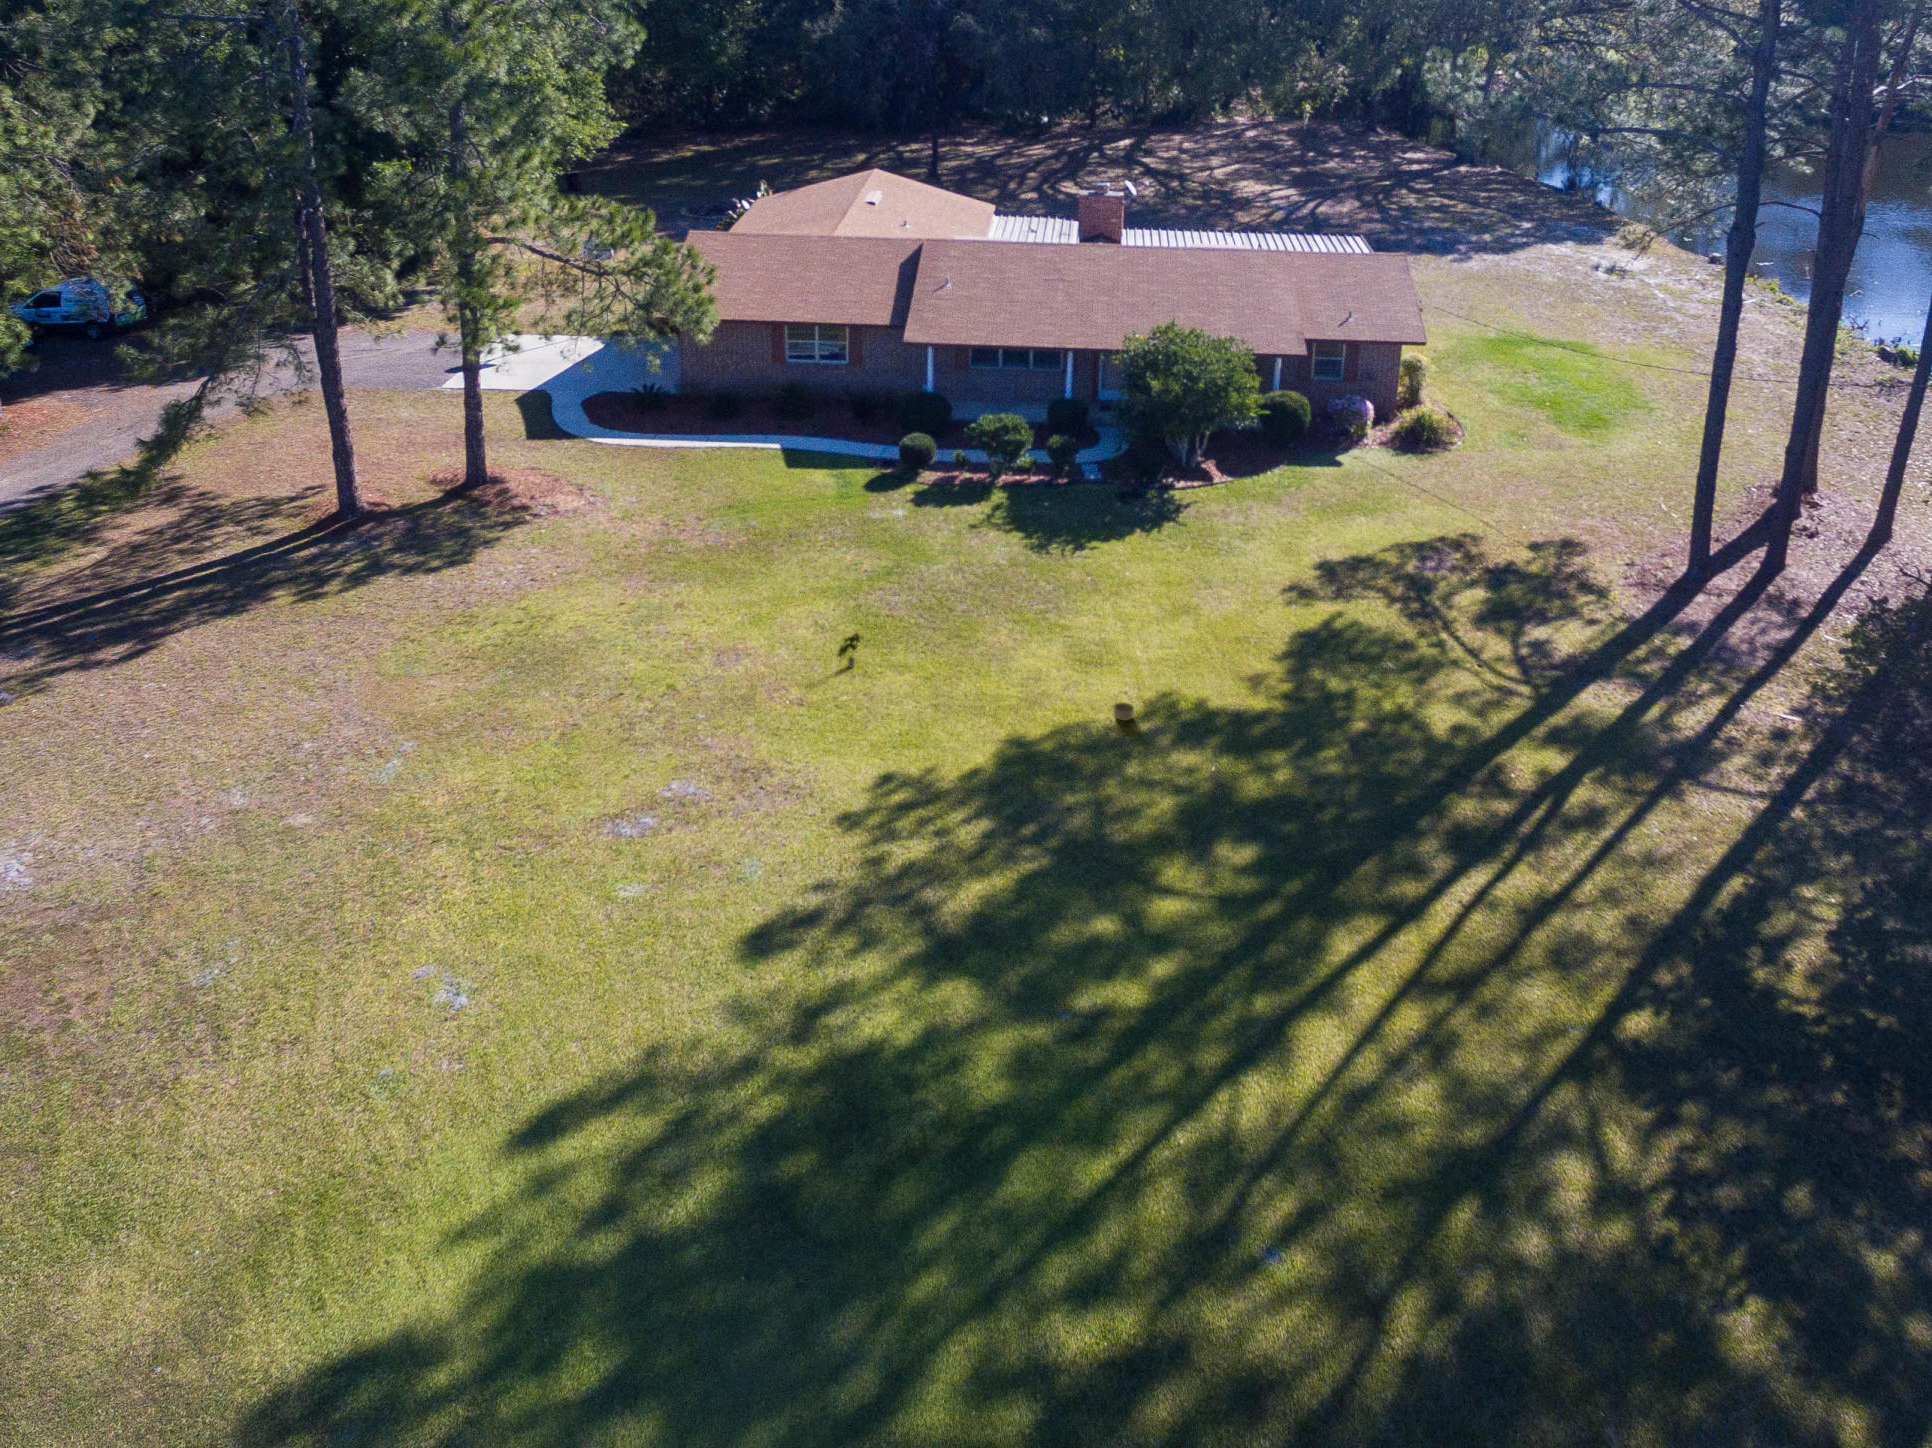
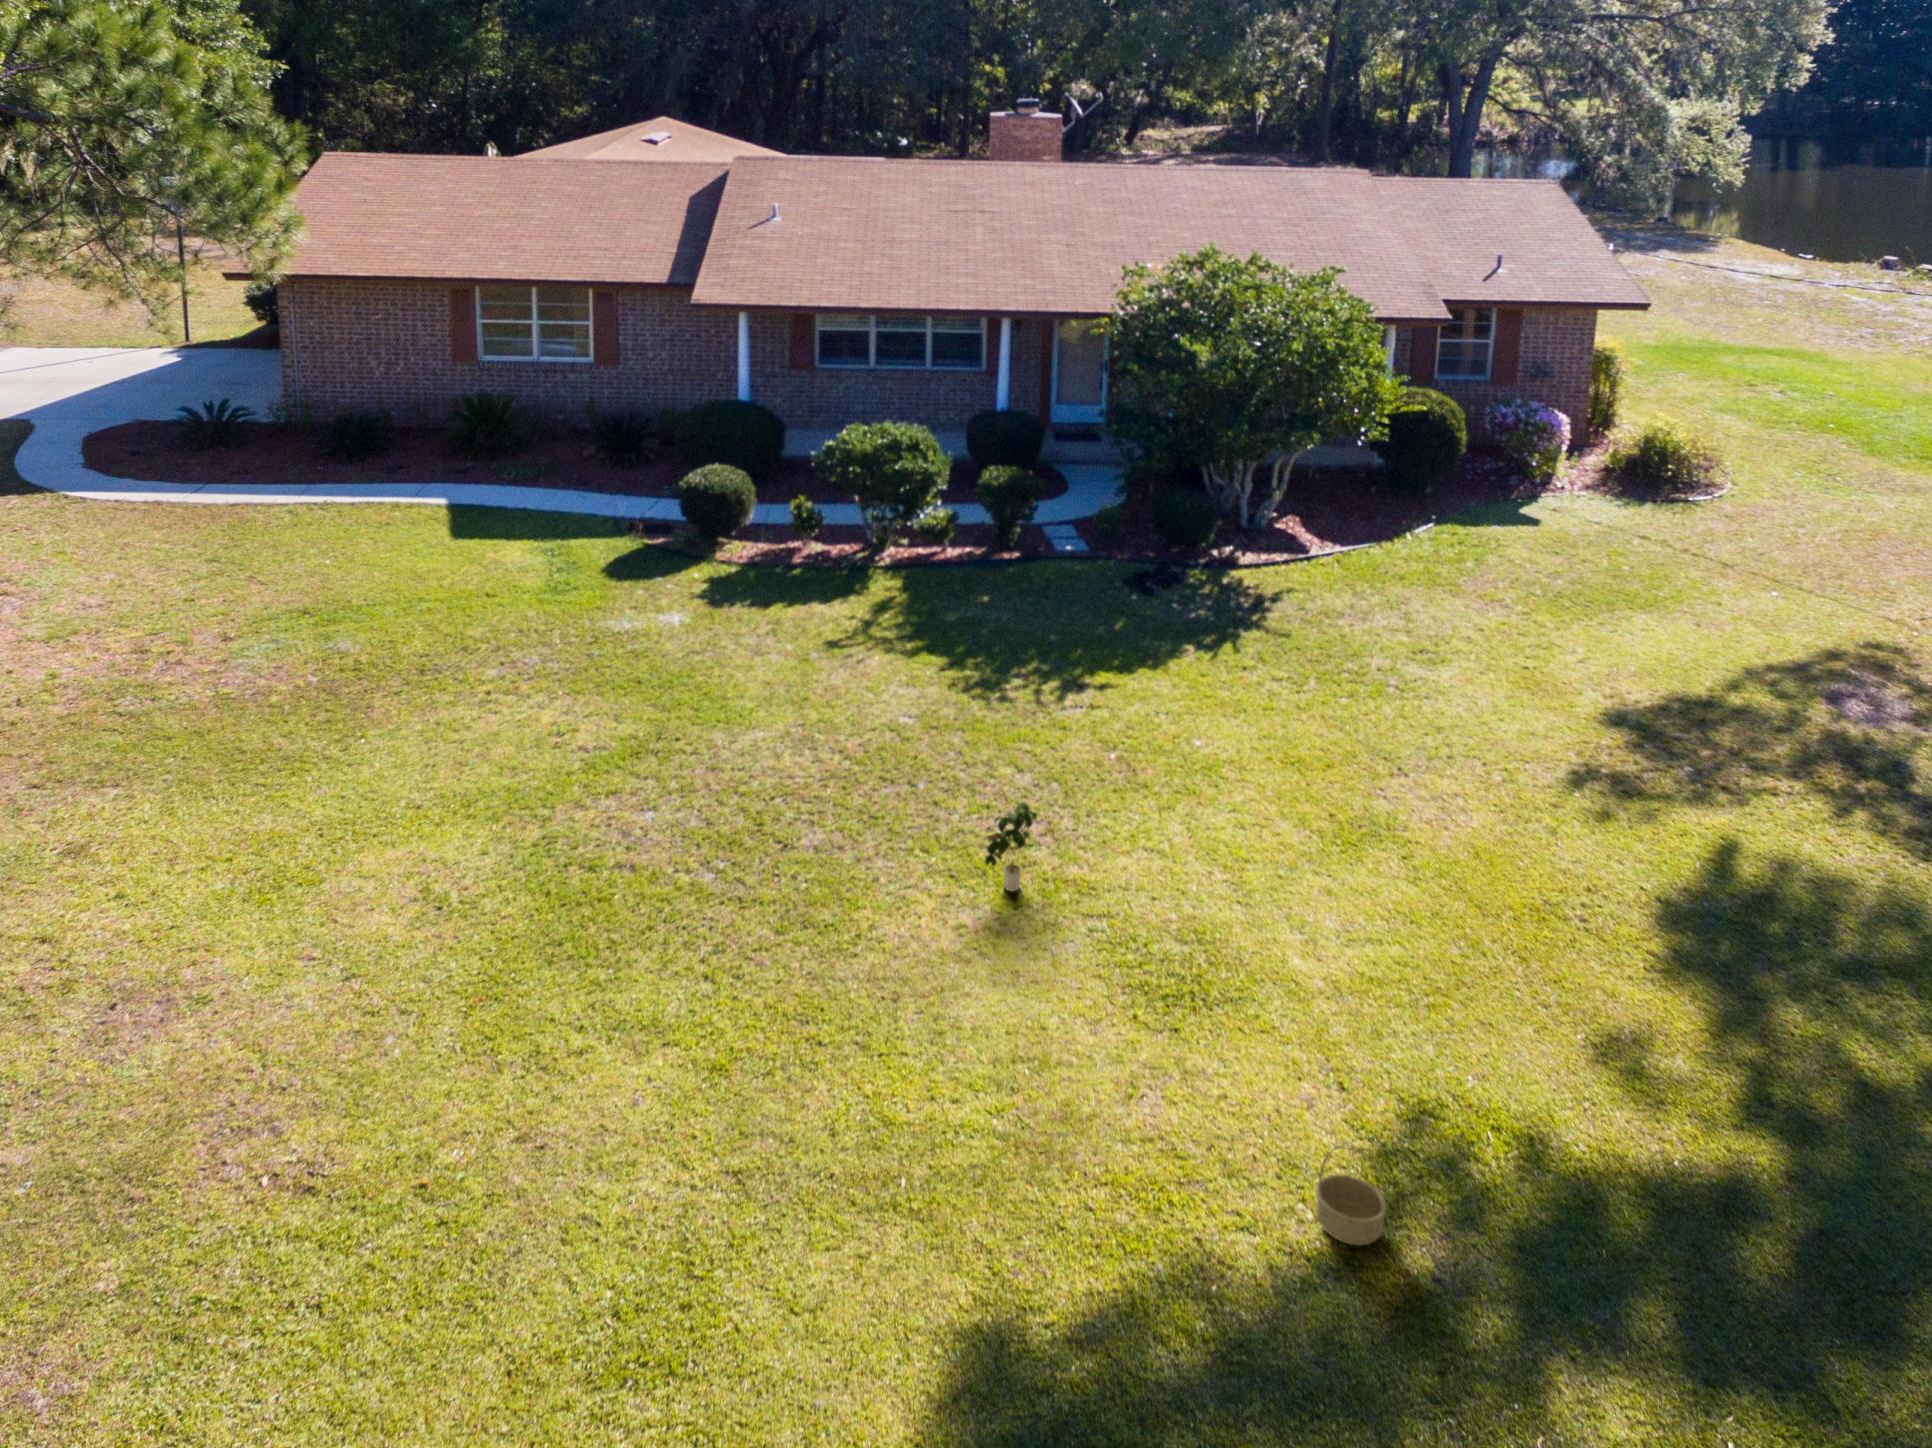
potted plant: present [838,633,862,668] -> present [985,802,1037,891]

